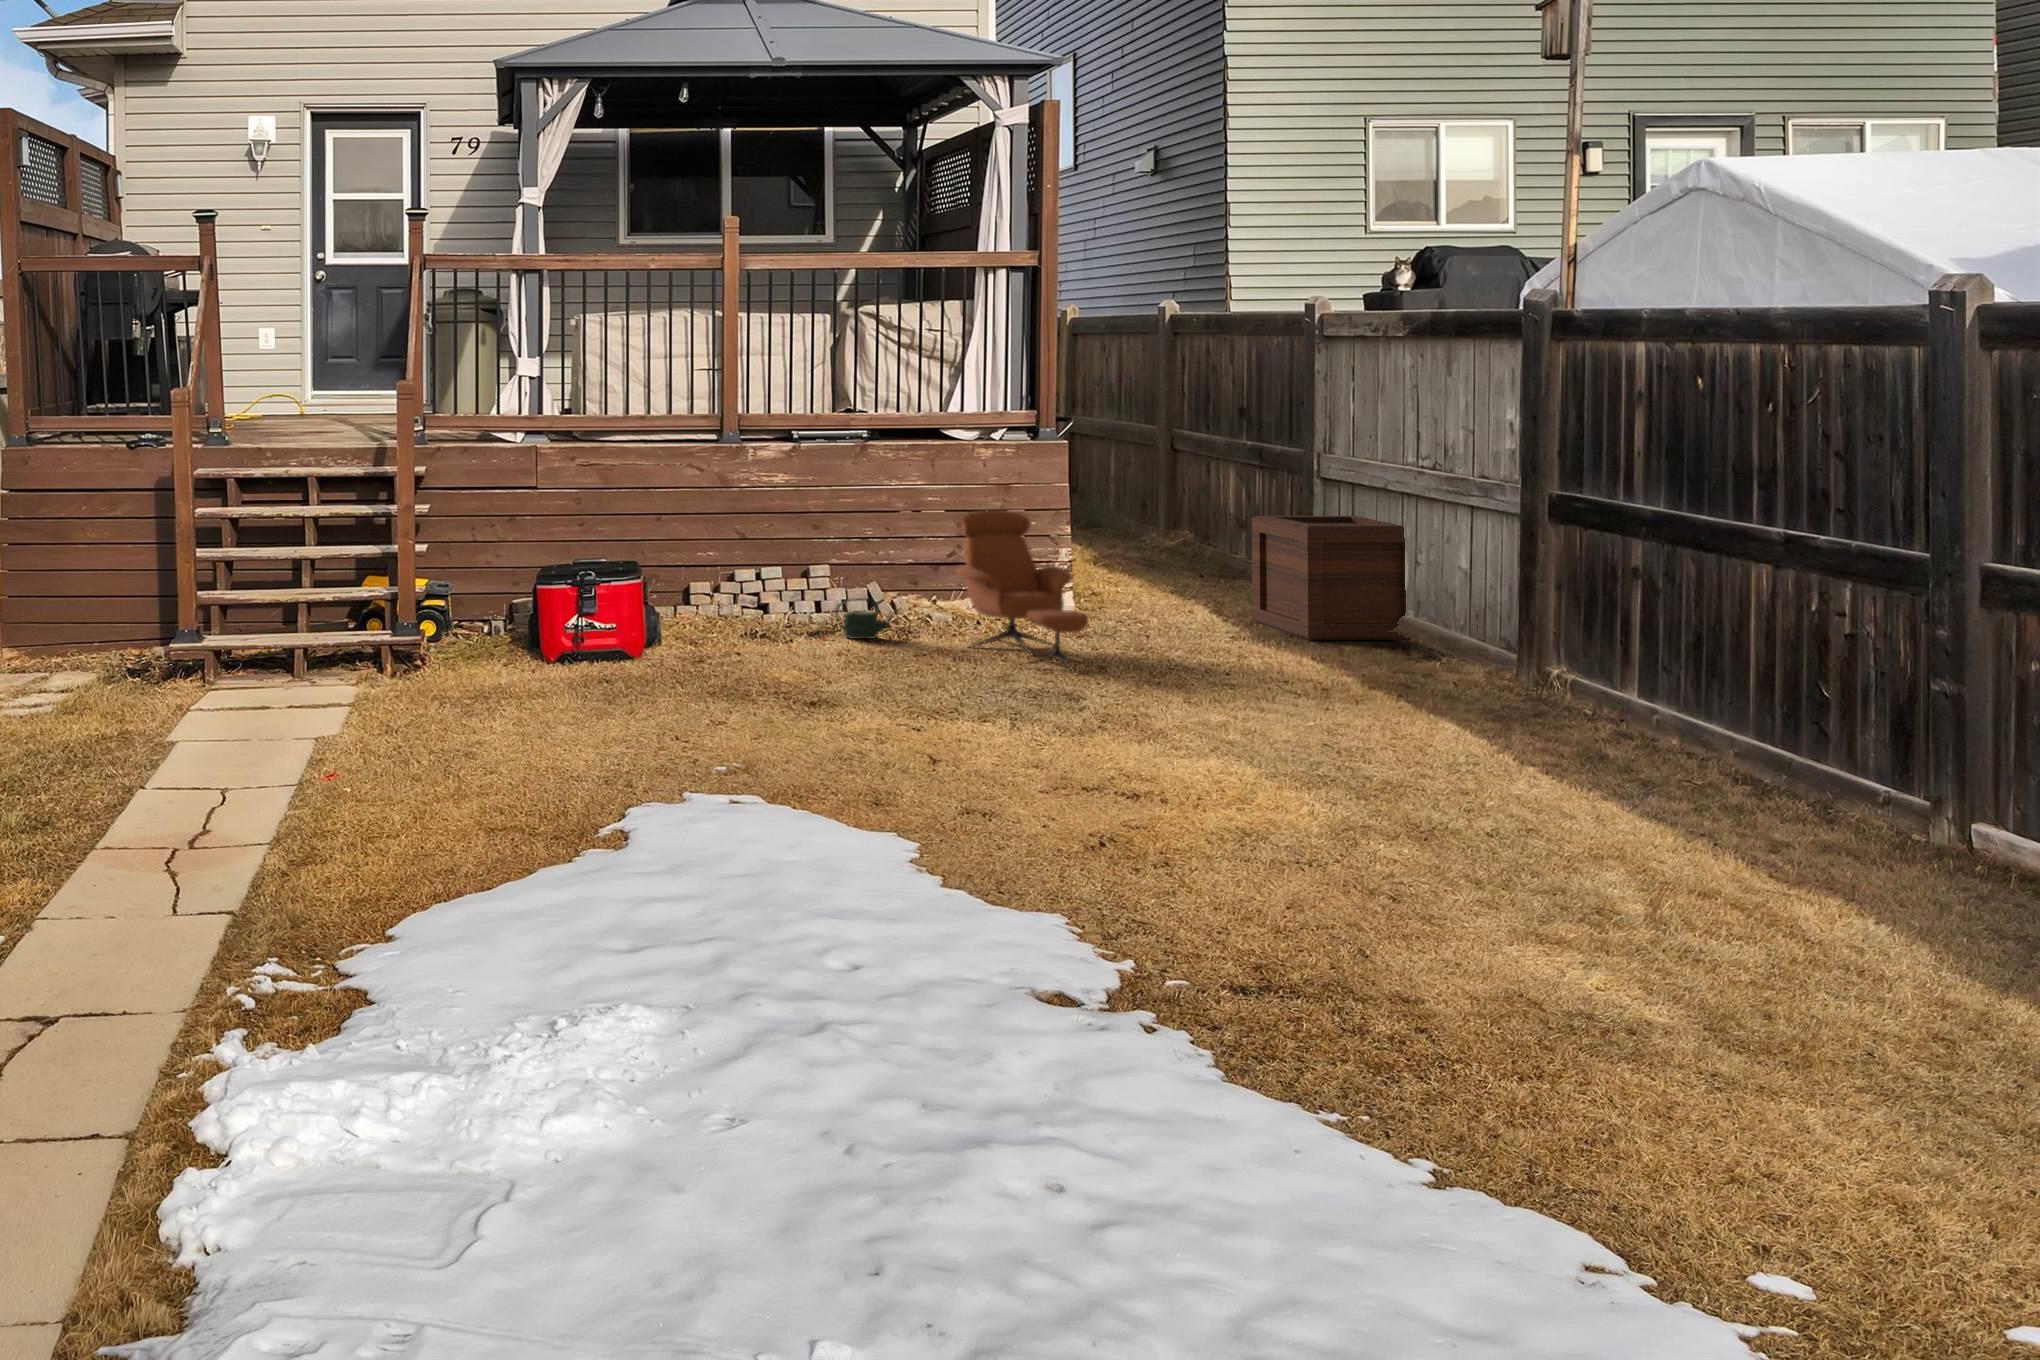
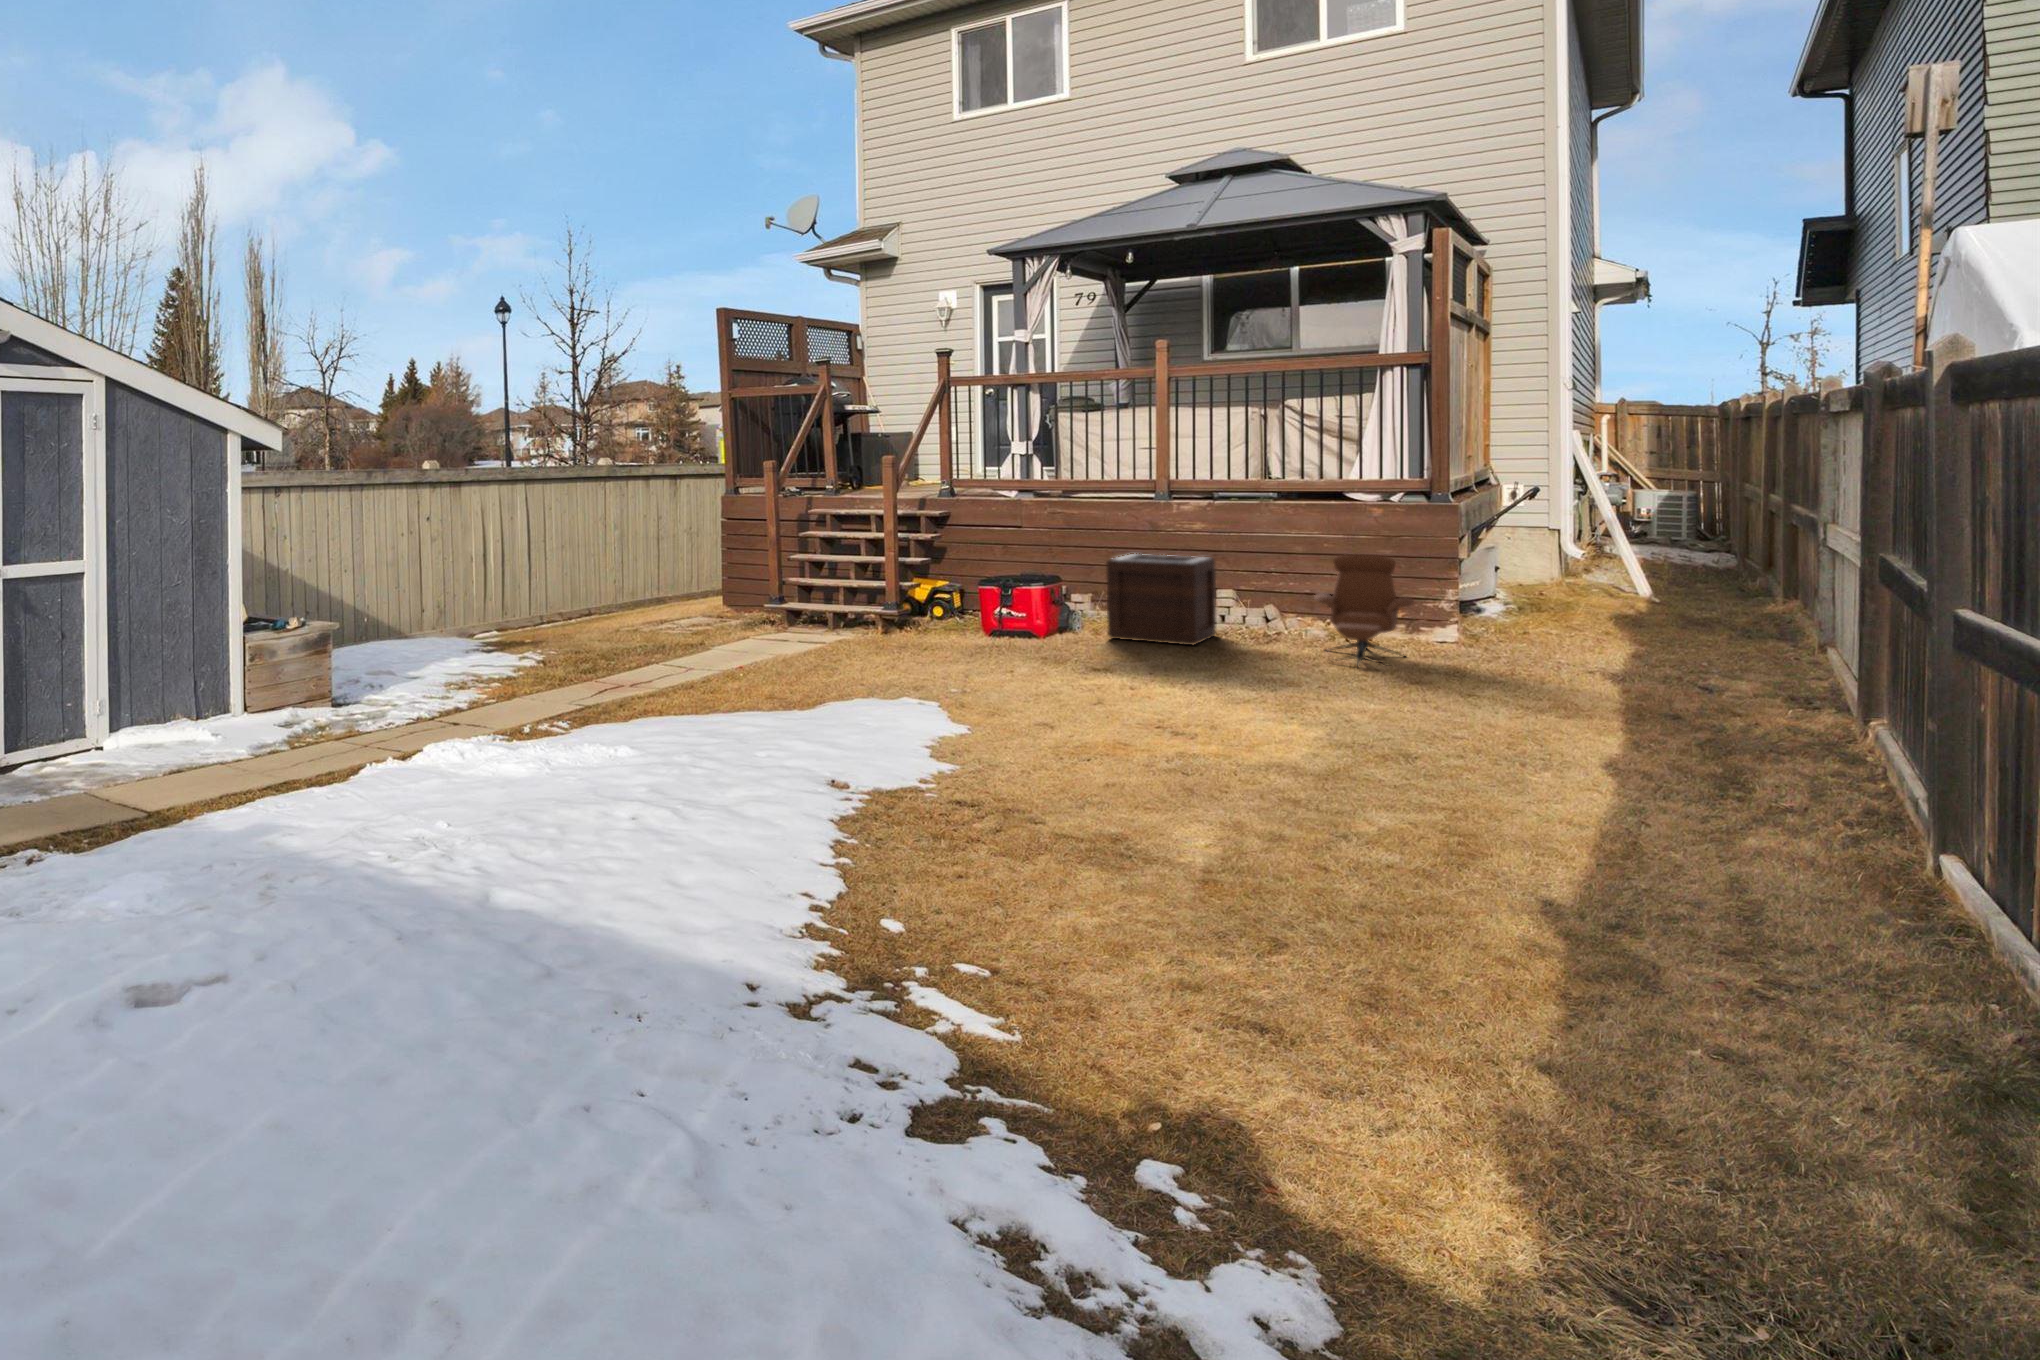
wooden crate: present [1252,516,1410,640] -> present [1106,554,1217,645]
watering can: present [835,598,897,639] -> none [1232,611,1287,640]

